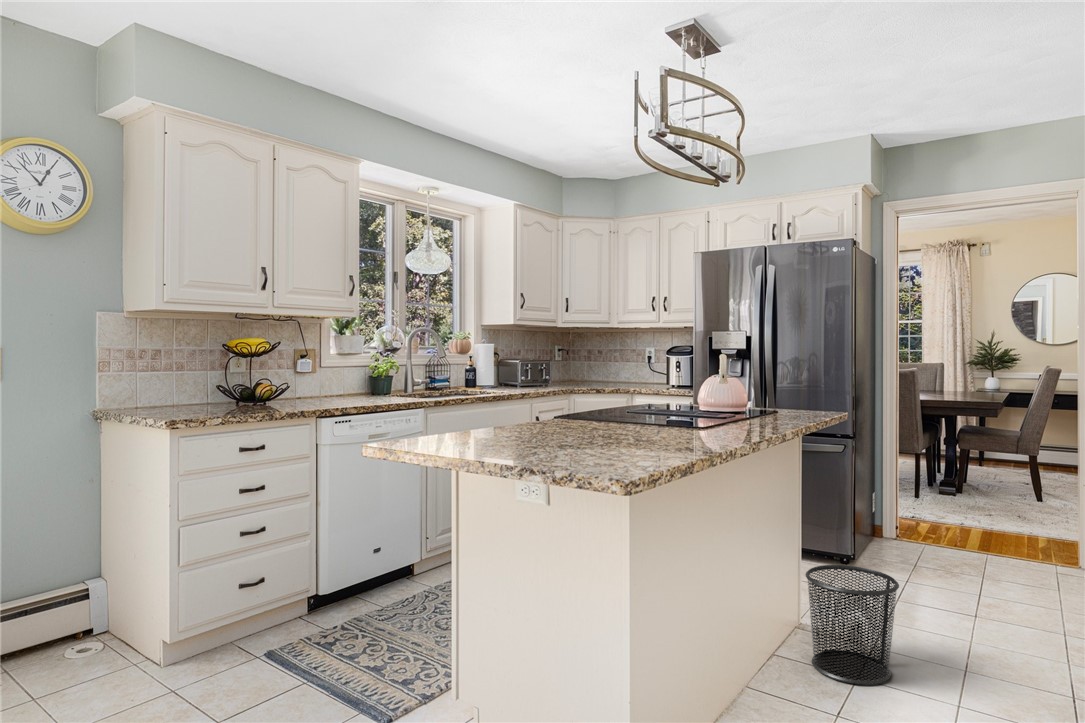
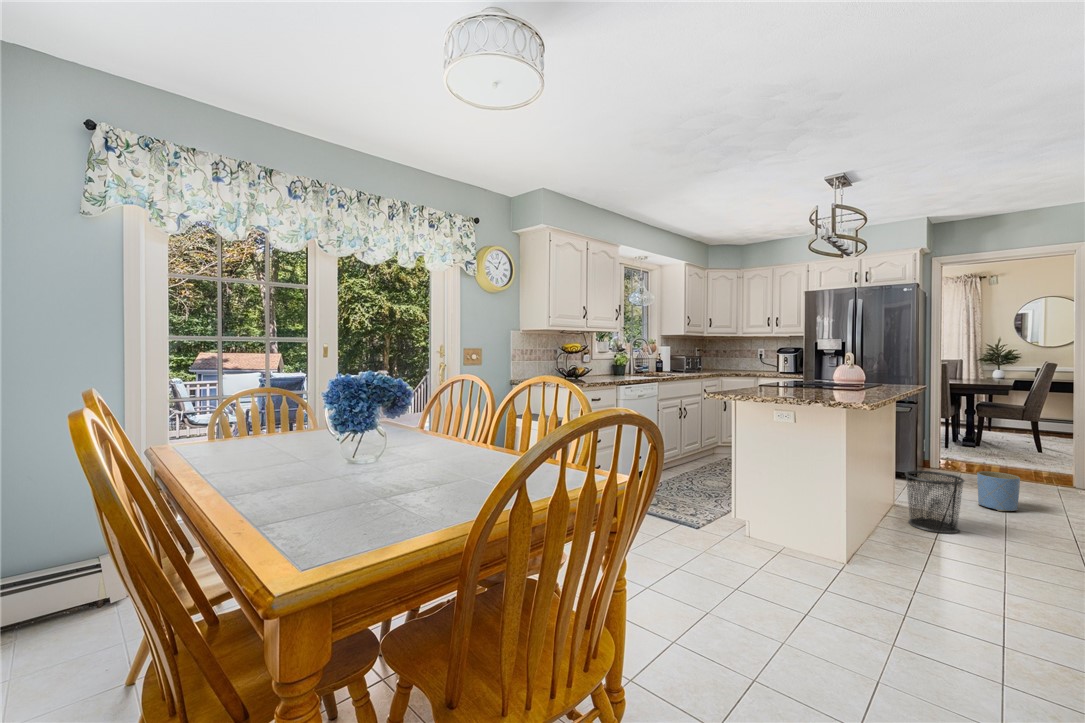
planter: none [934,554,997,625] -> present [977,471,1020,511]

